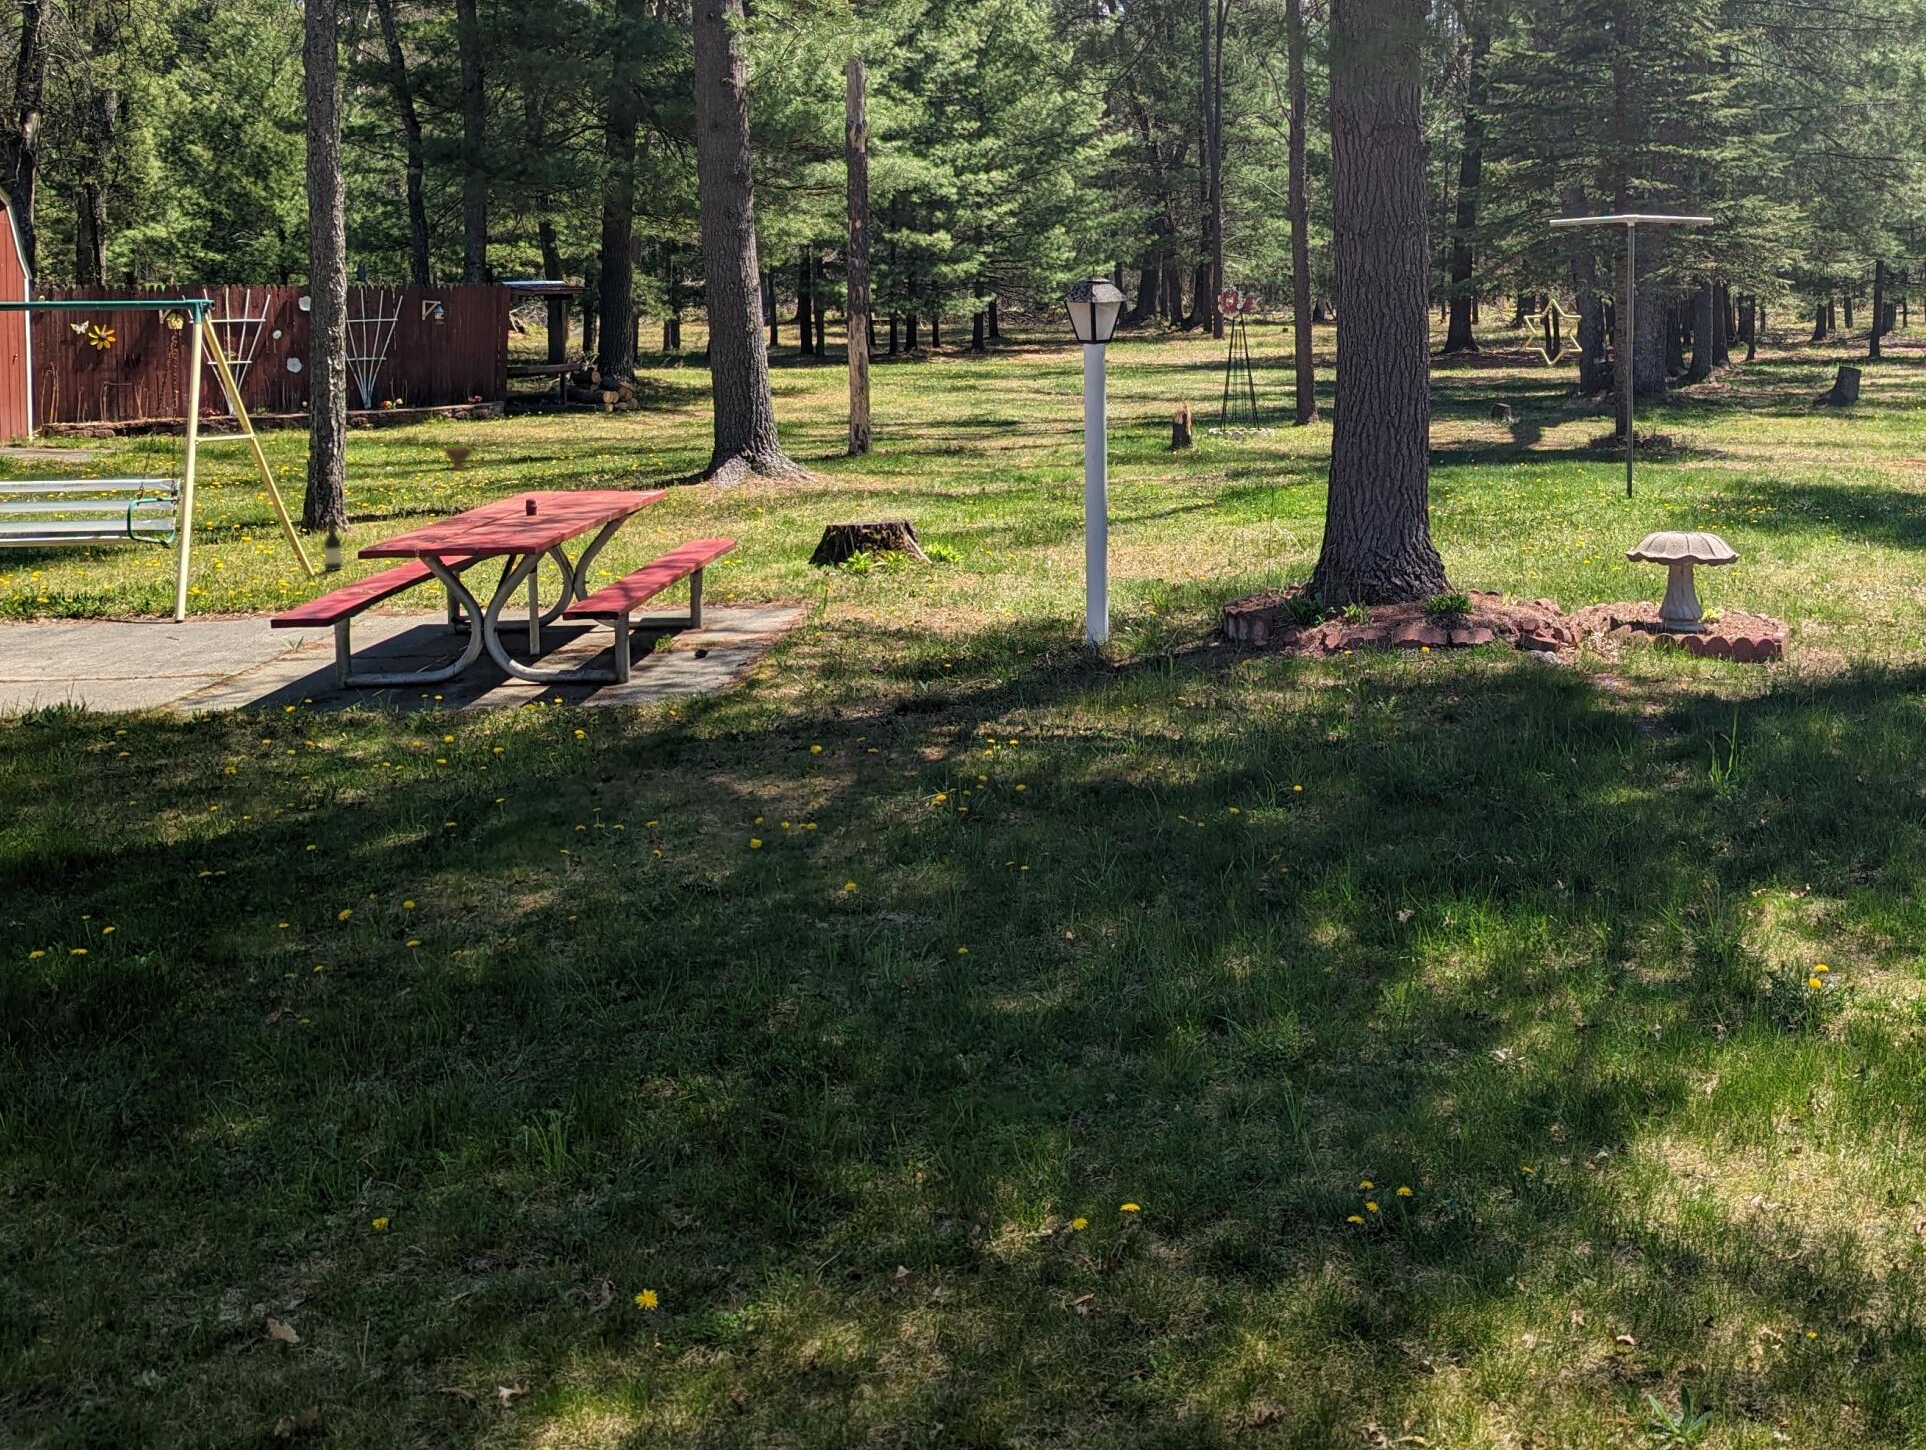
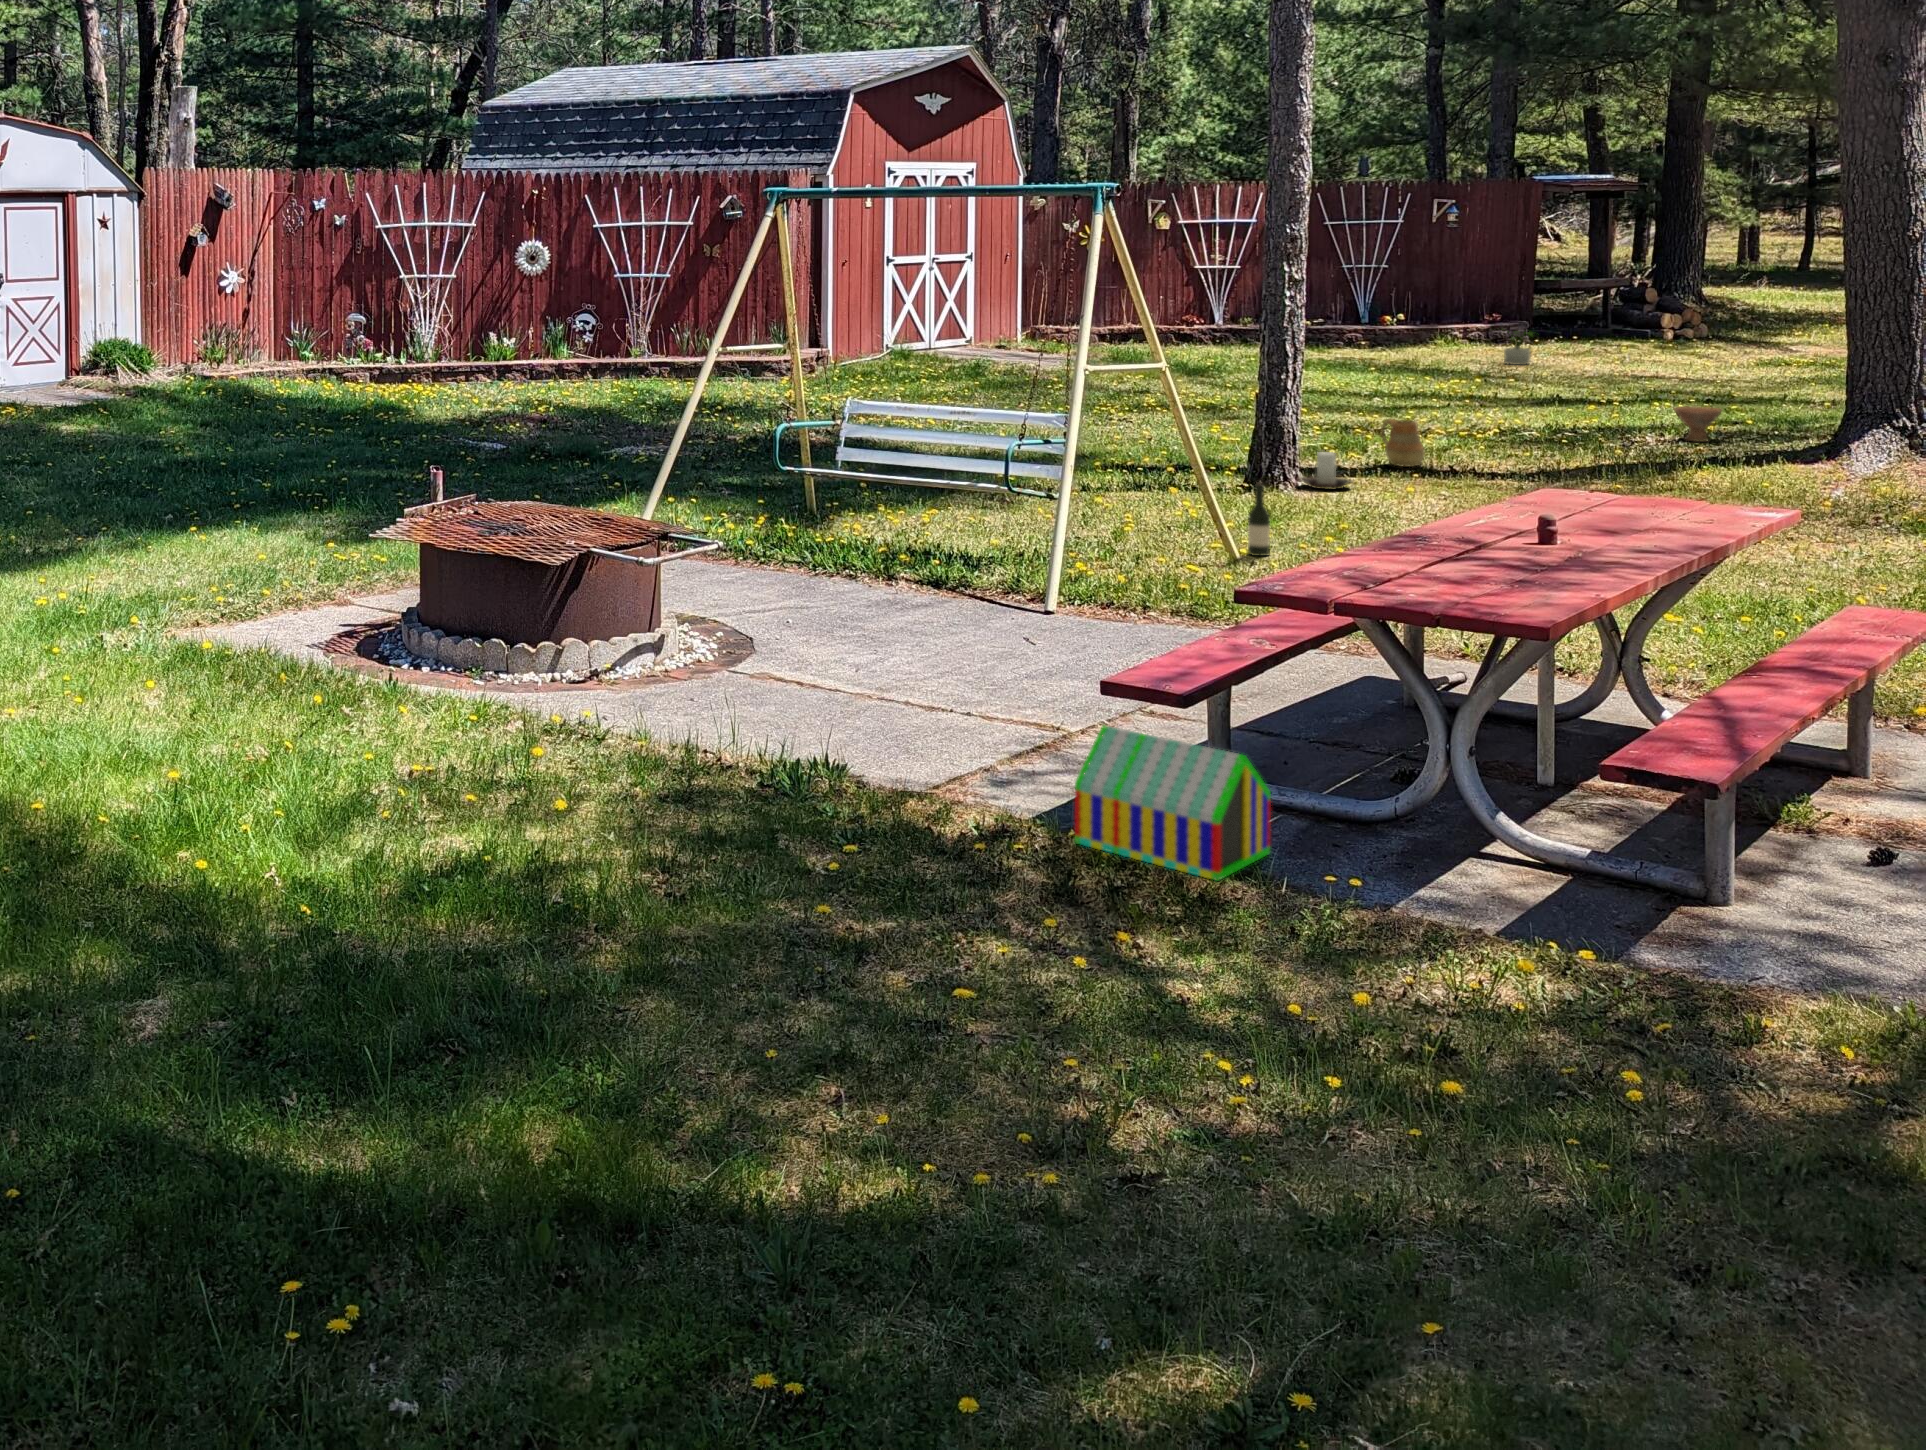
potted plant: none [476,407,514,434] -> present [1504,332,1532,365]
bowl: present [444,447,472,470] -> present [1674,406,1722,442]
pitcher: none [407,473,441,508] -> present [1380,419,1425,467]
candle holder: none [350,498,392,527] -> present [1301,452,1352,490]
toy house: none [264,644,387,719] -> present [1075,725,1271,881]

